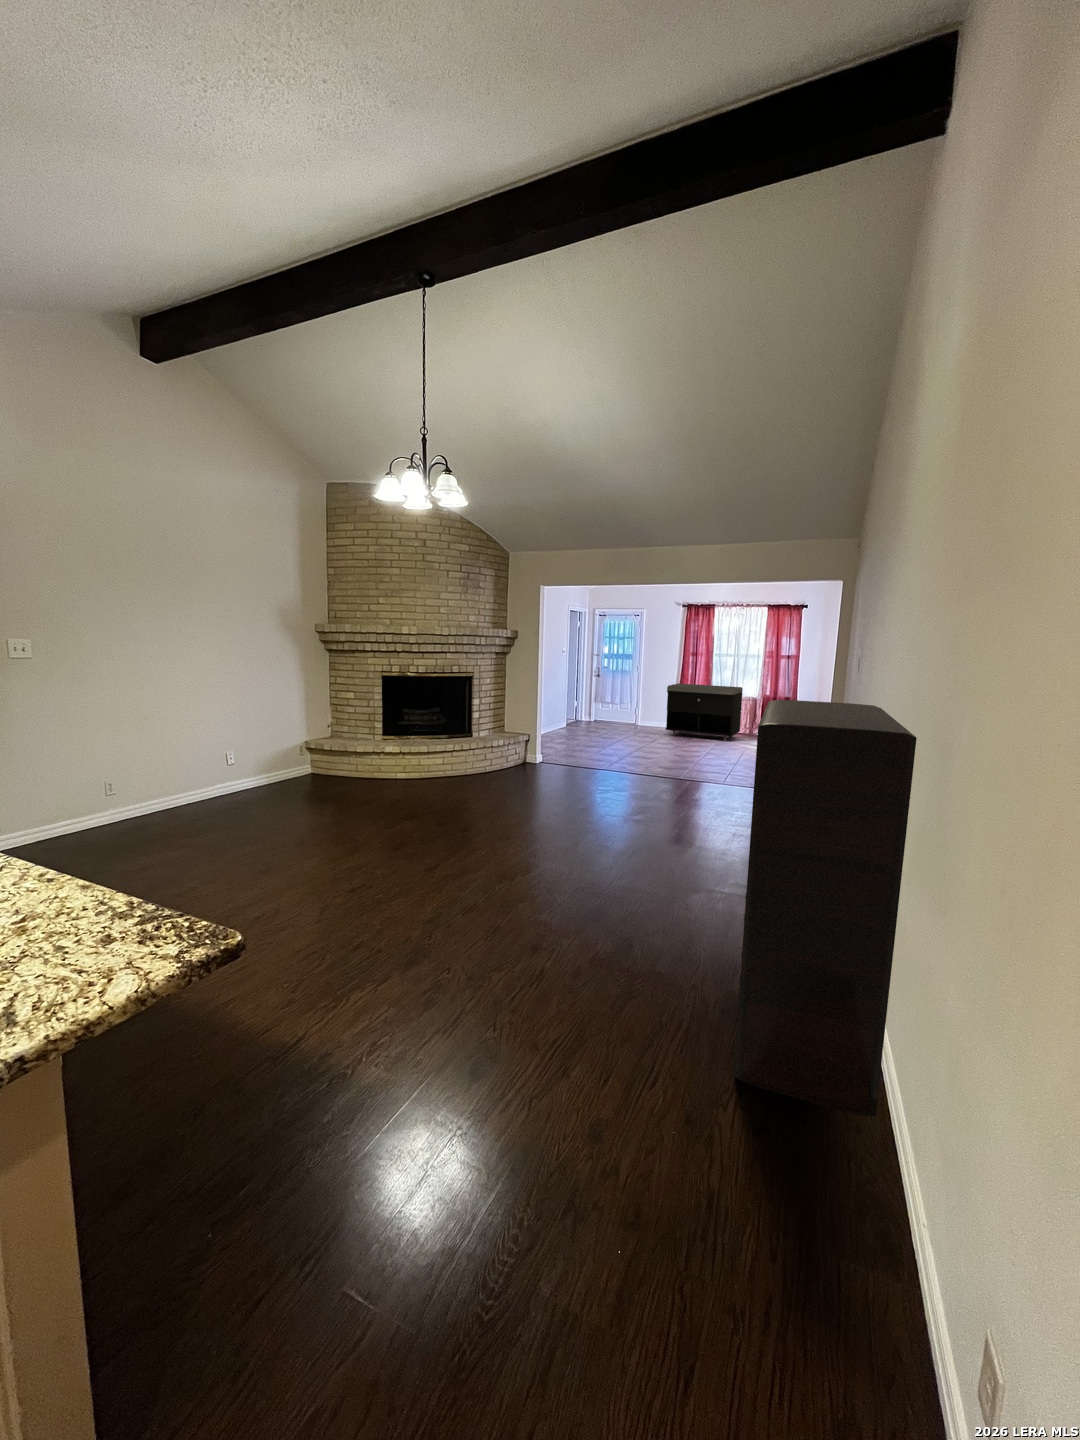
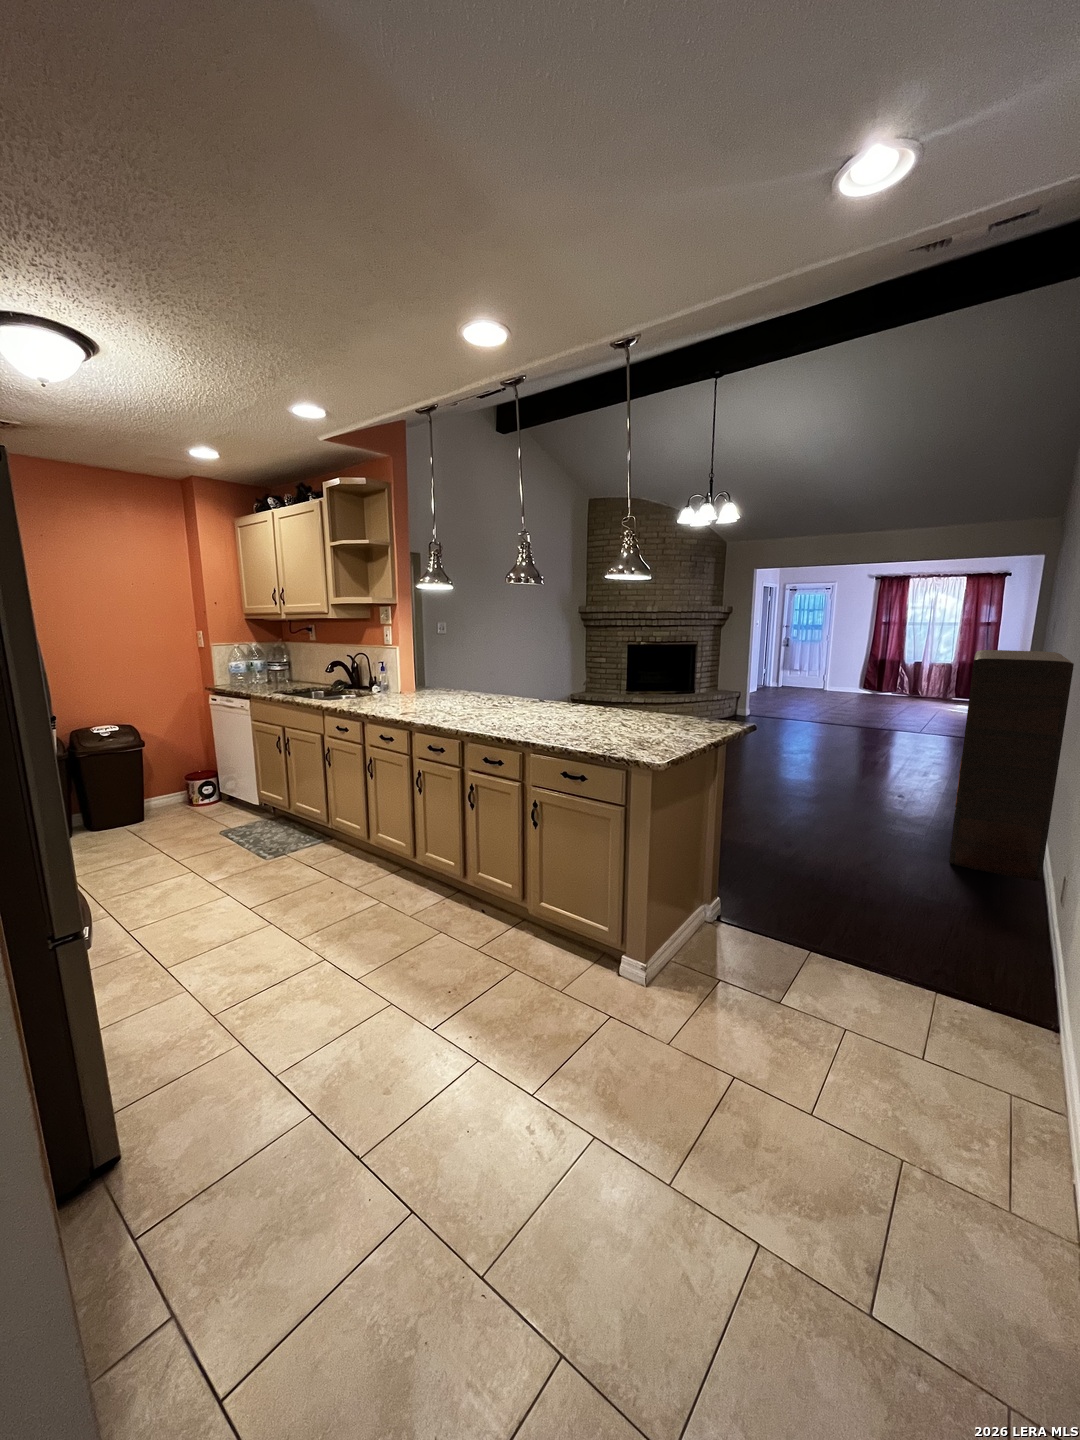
storage bench: present [666,683,743,741] -> none [857,651,936,703]

